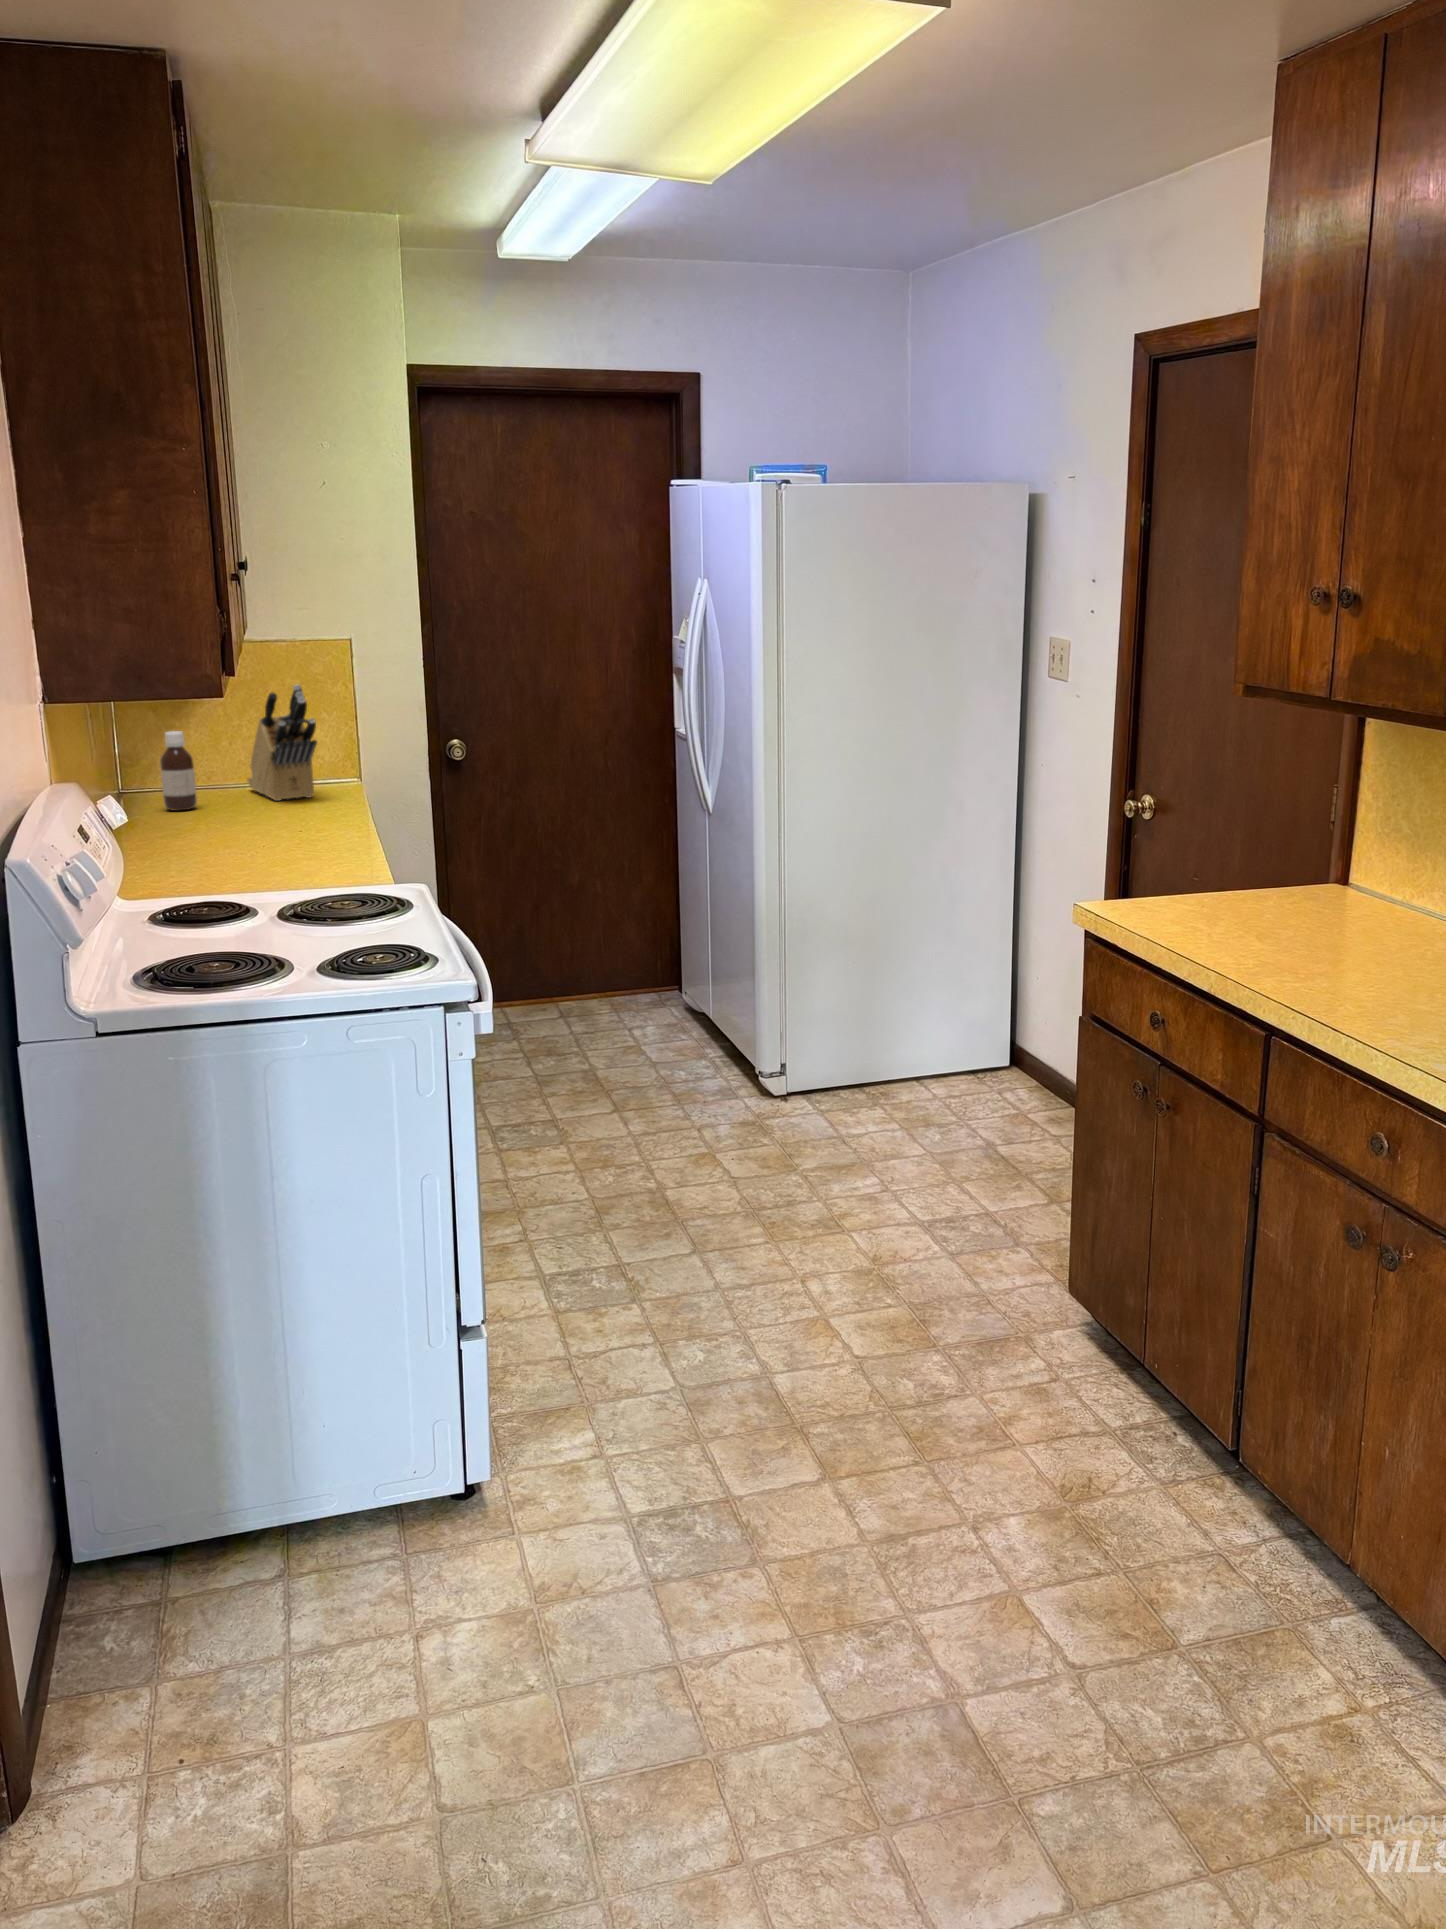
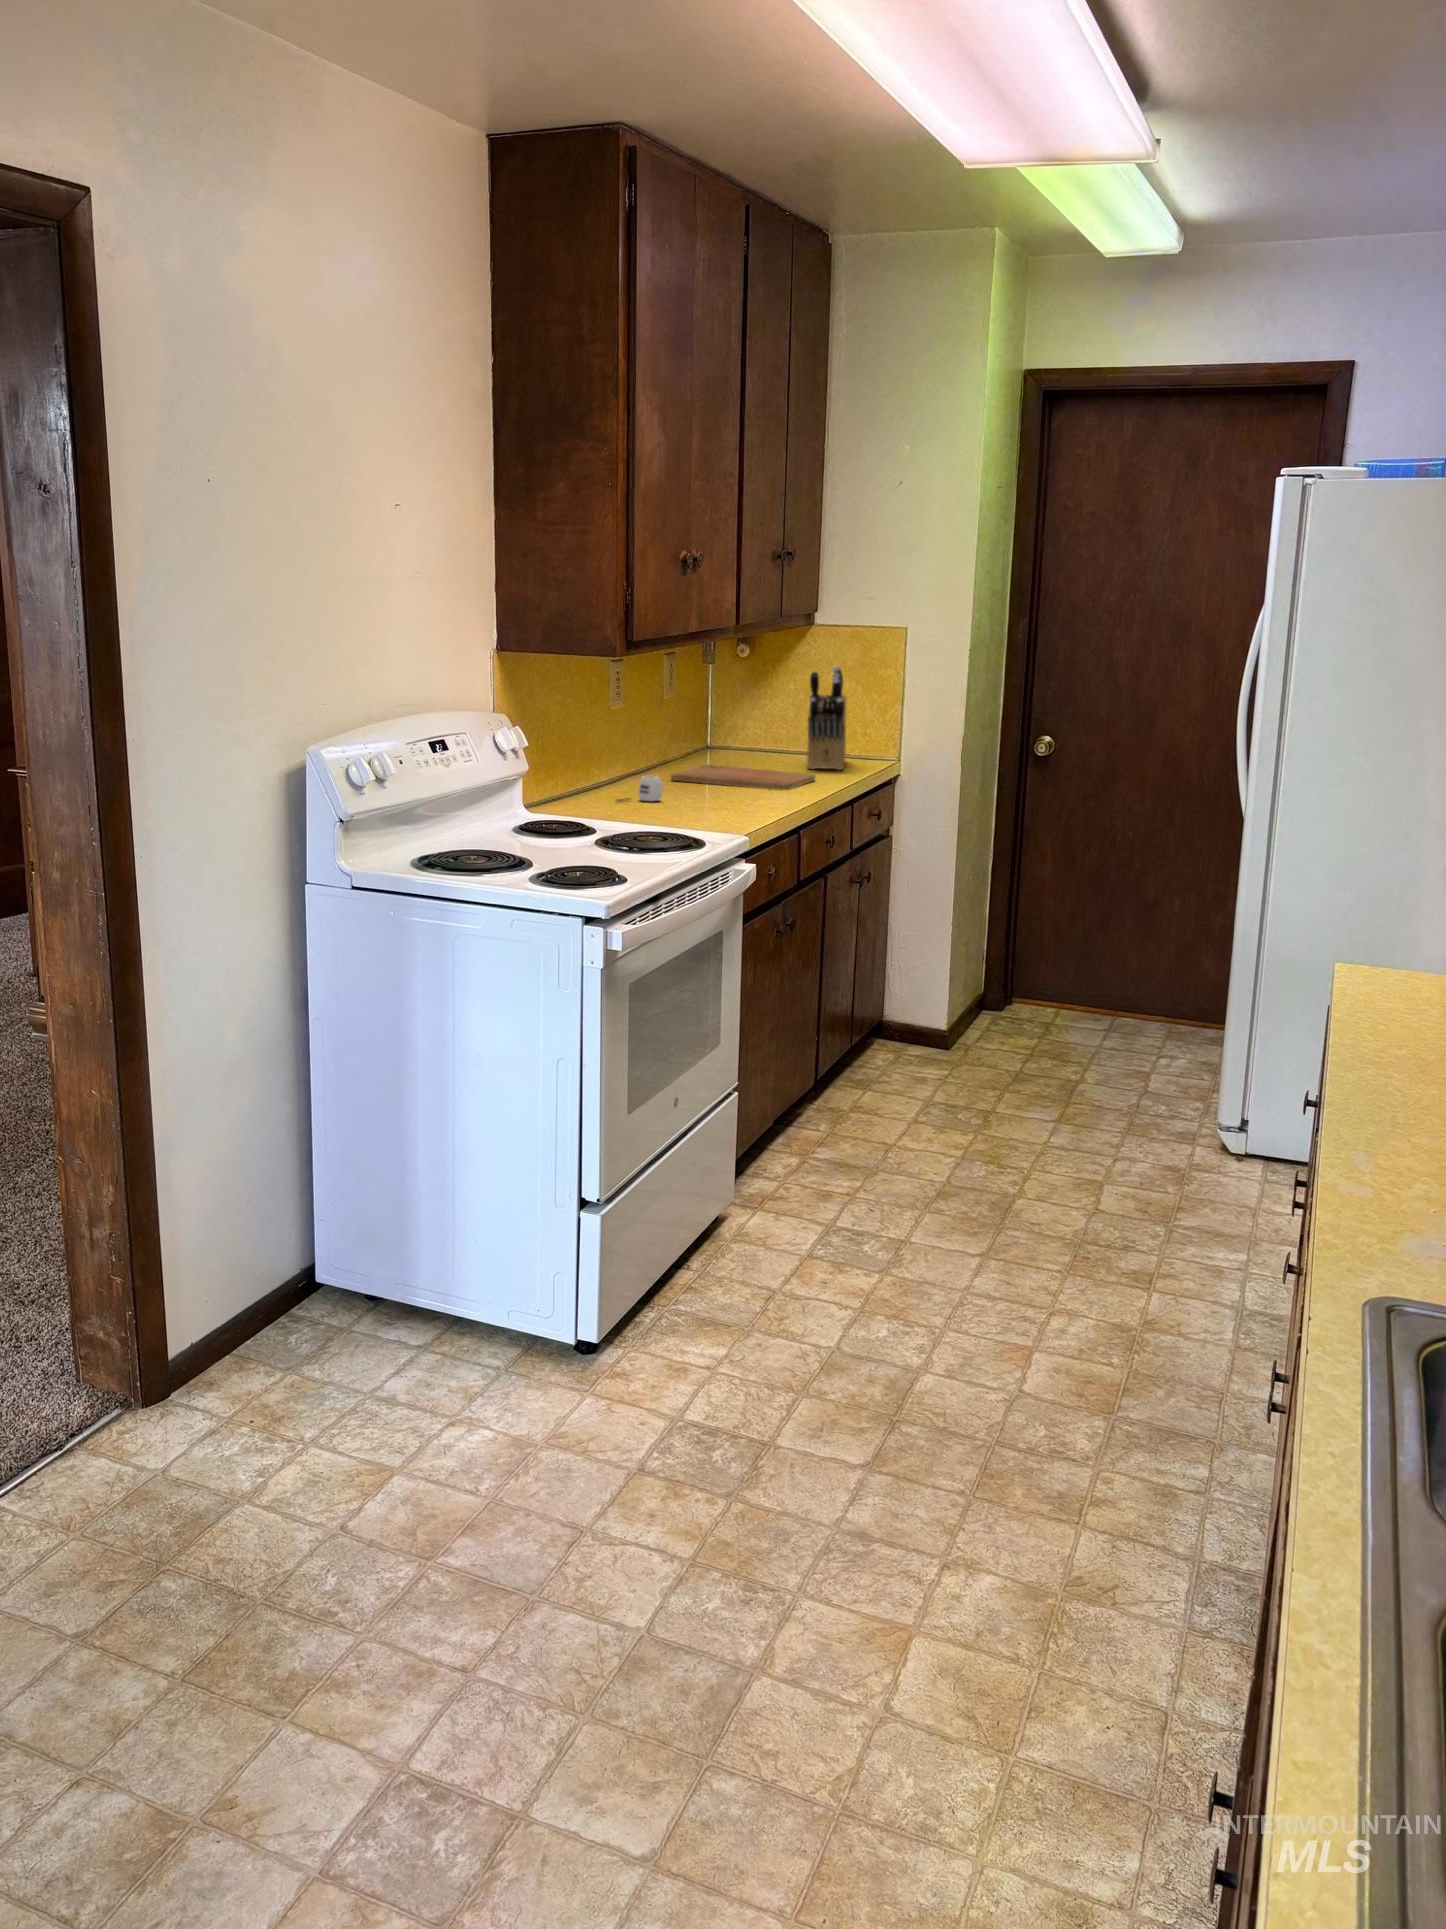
bottle: present [160,731,197,811] -> none [718,699,745,767]
cutting board: none [161,806,318,836] -> present [671,765,815,790]
mug: none [174,834,227,871] -> present [617,776,664,802]

